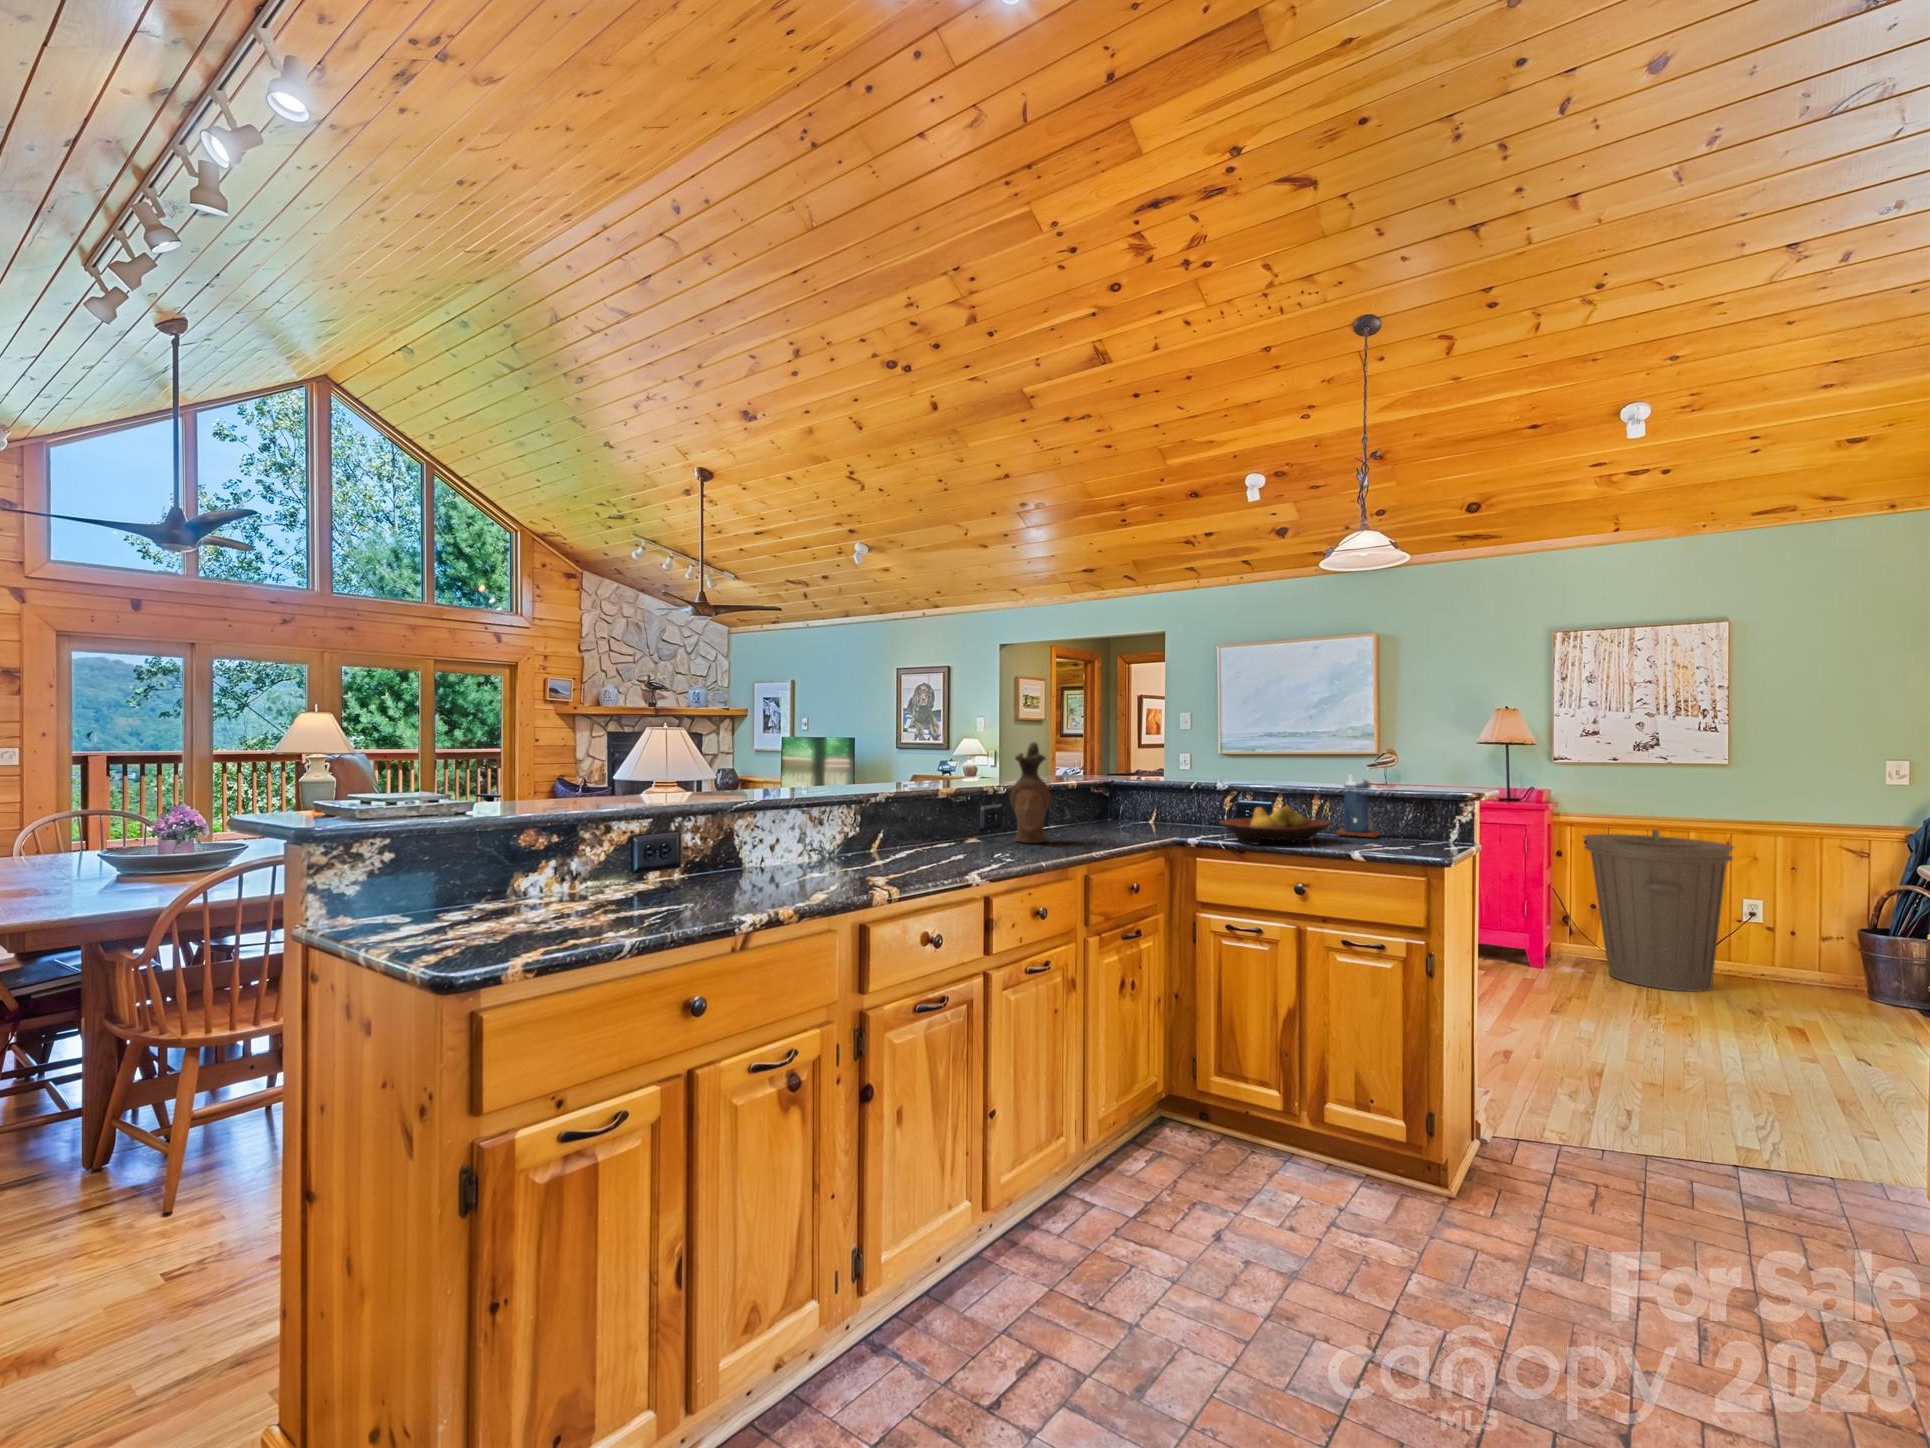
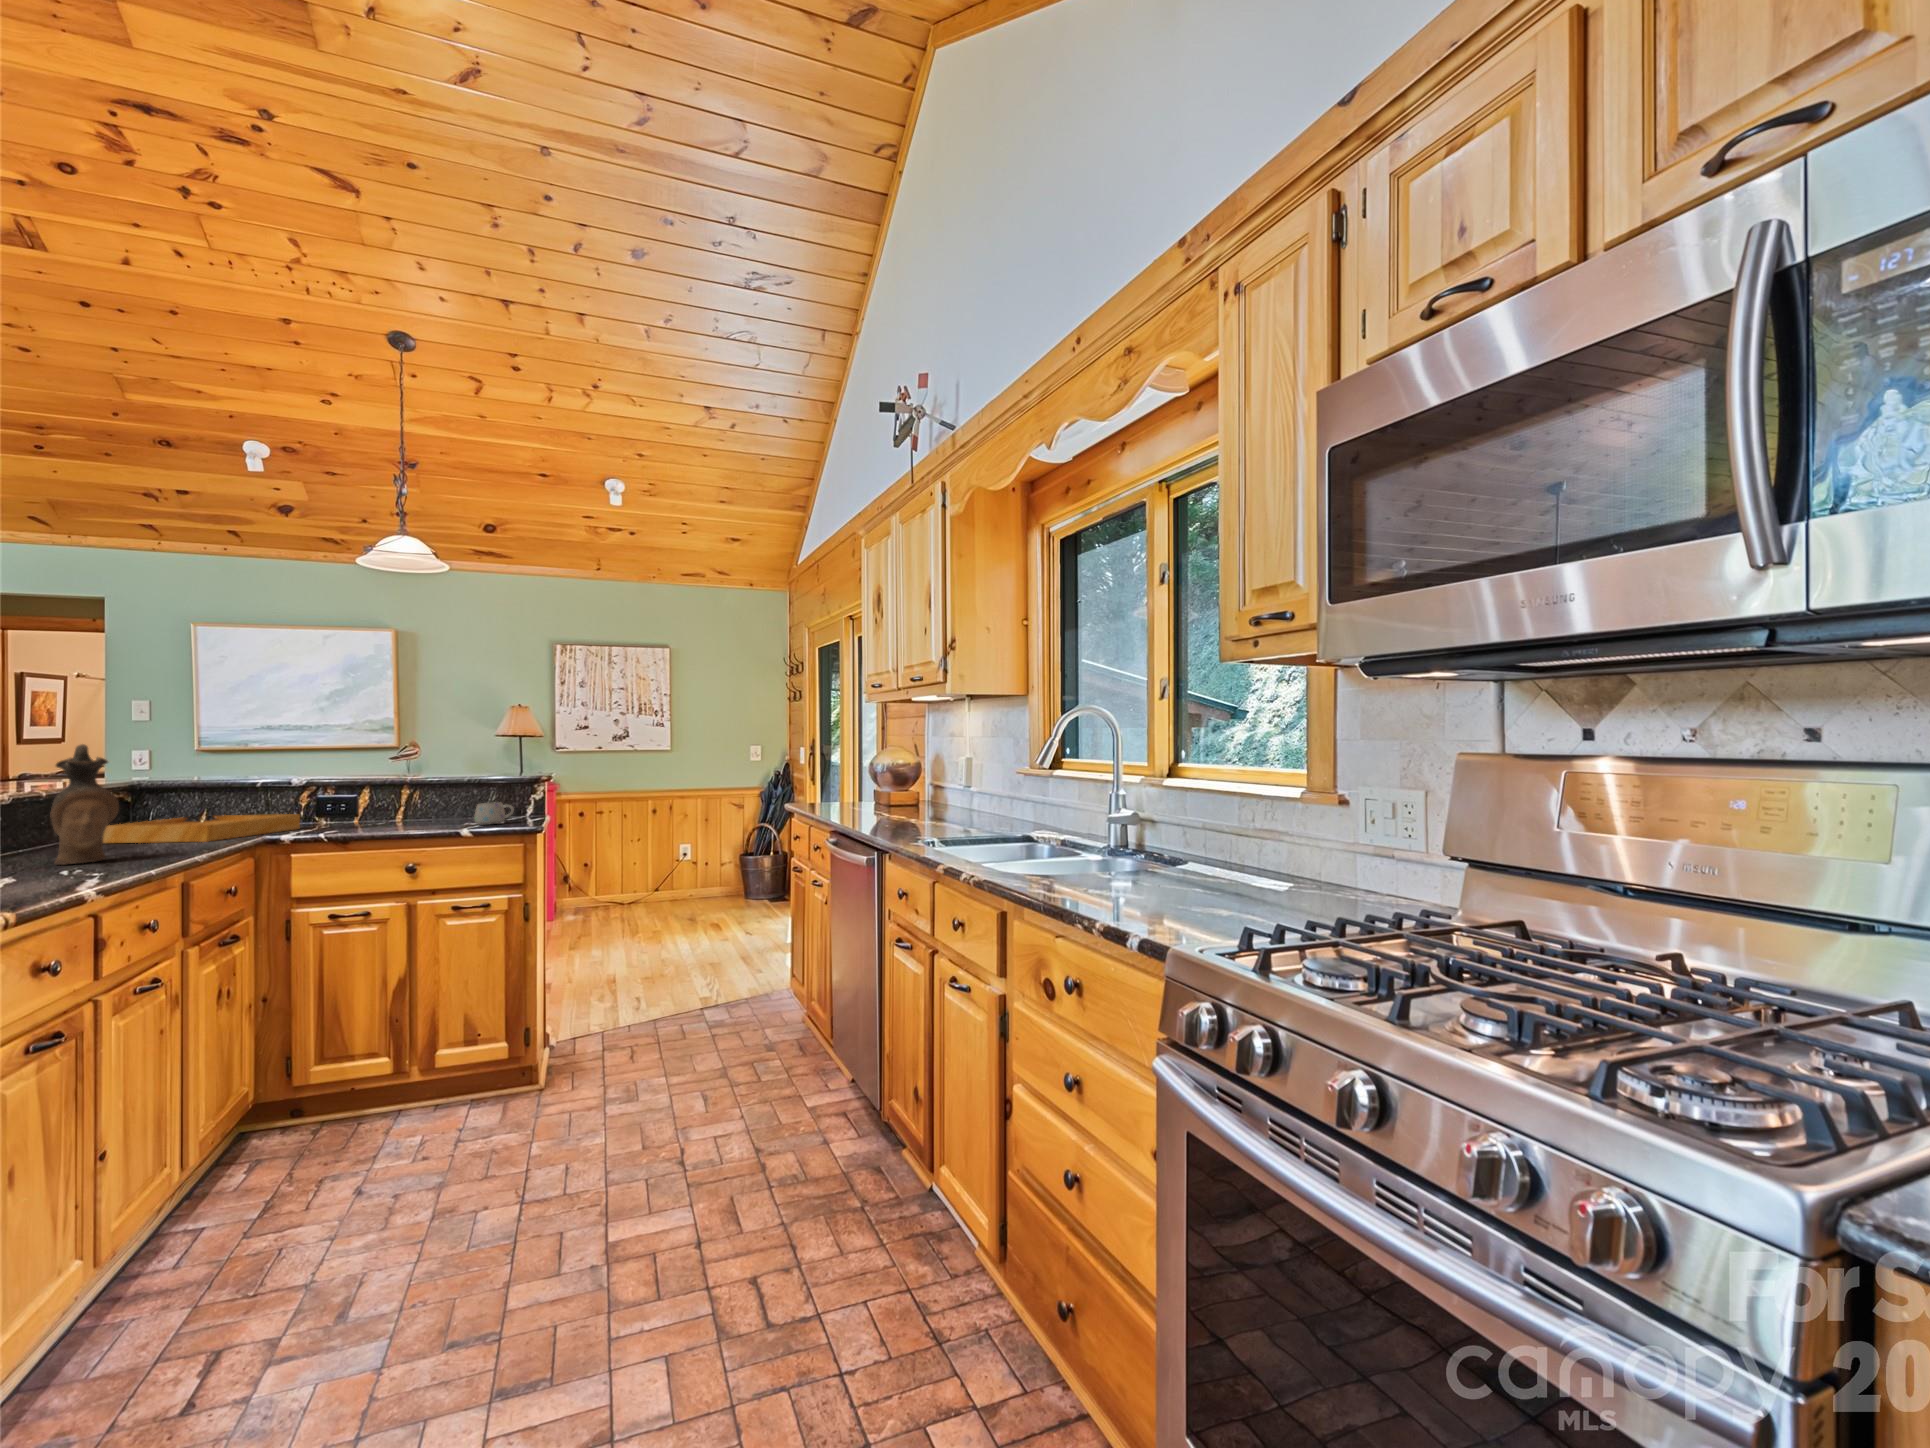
candle: present [1336,776,1380,838] -> none [428,764,466,818]
tray: none [1075,806,1219,833] -> present [103,814,300,843]
fruit bowl: present [1219,806,1331,845] -> none [323,795,433,833]
mug: none [1363,828,1409,855] -> present [474,802,514,825]
trash can: present [1583,829,1734,992] -> none [578,799,676,920]

